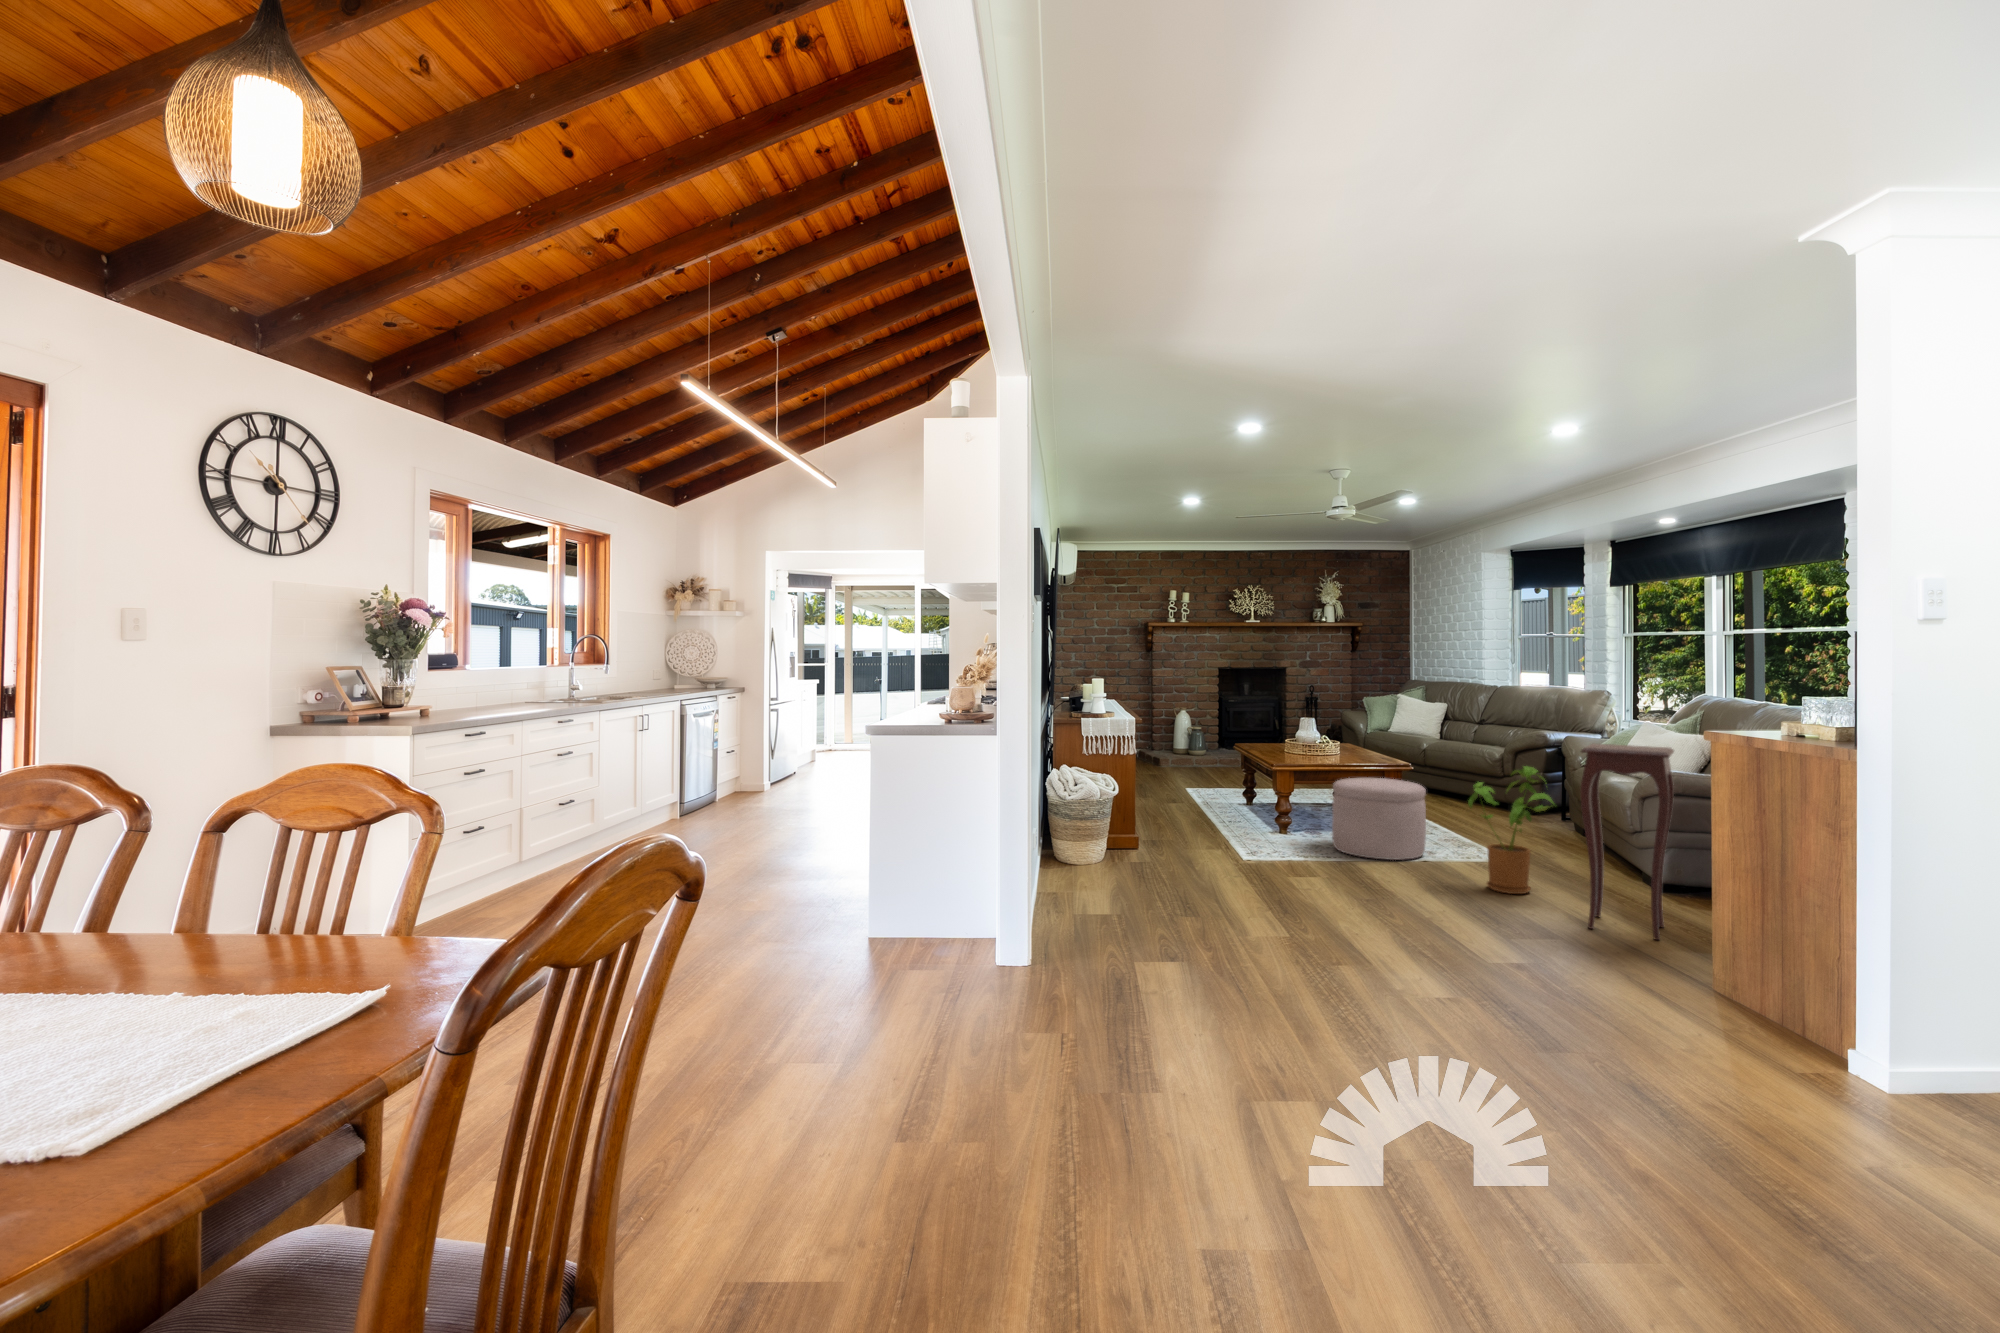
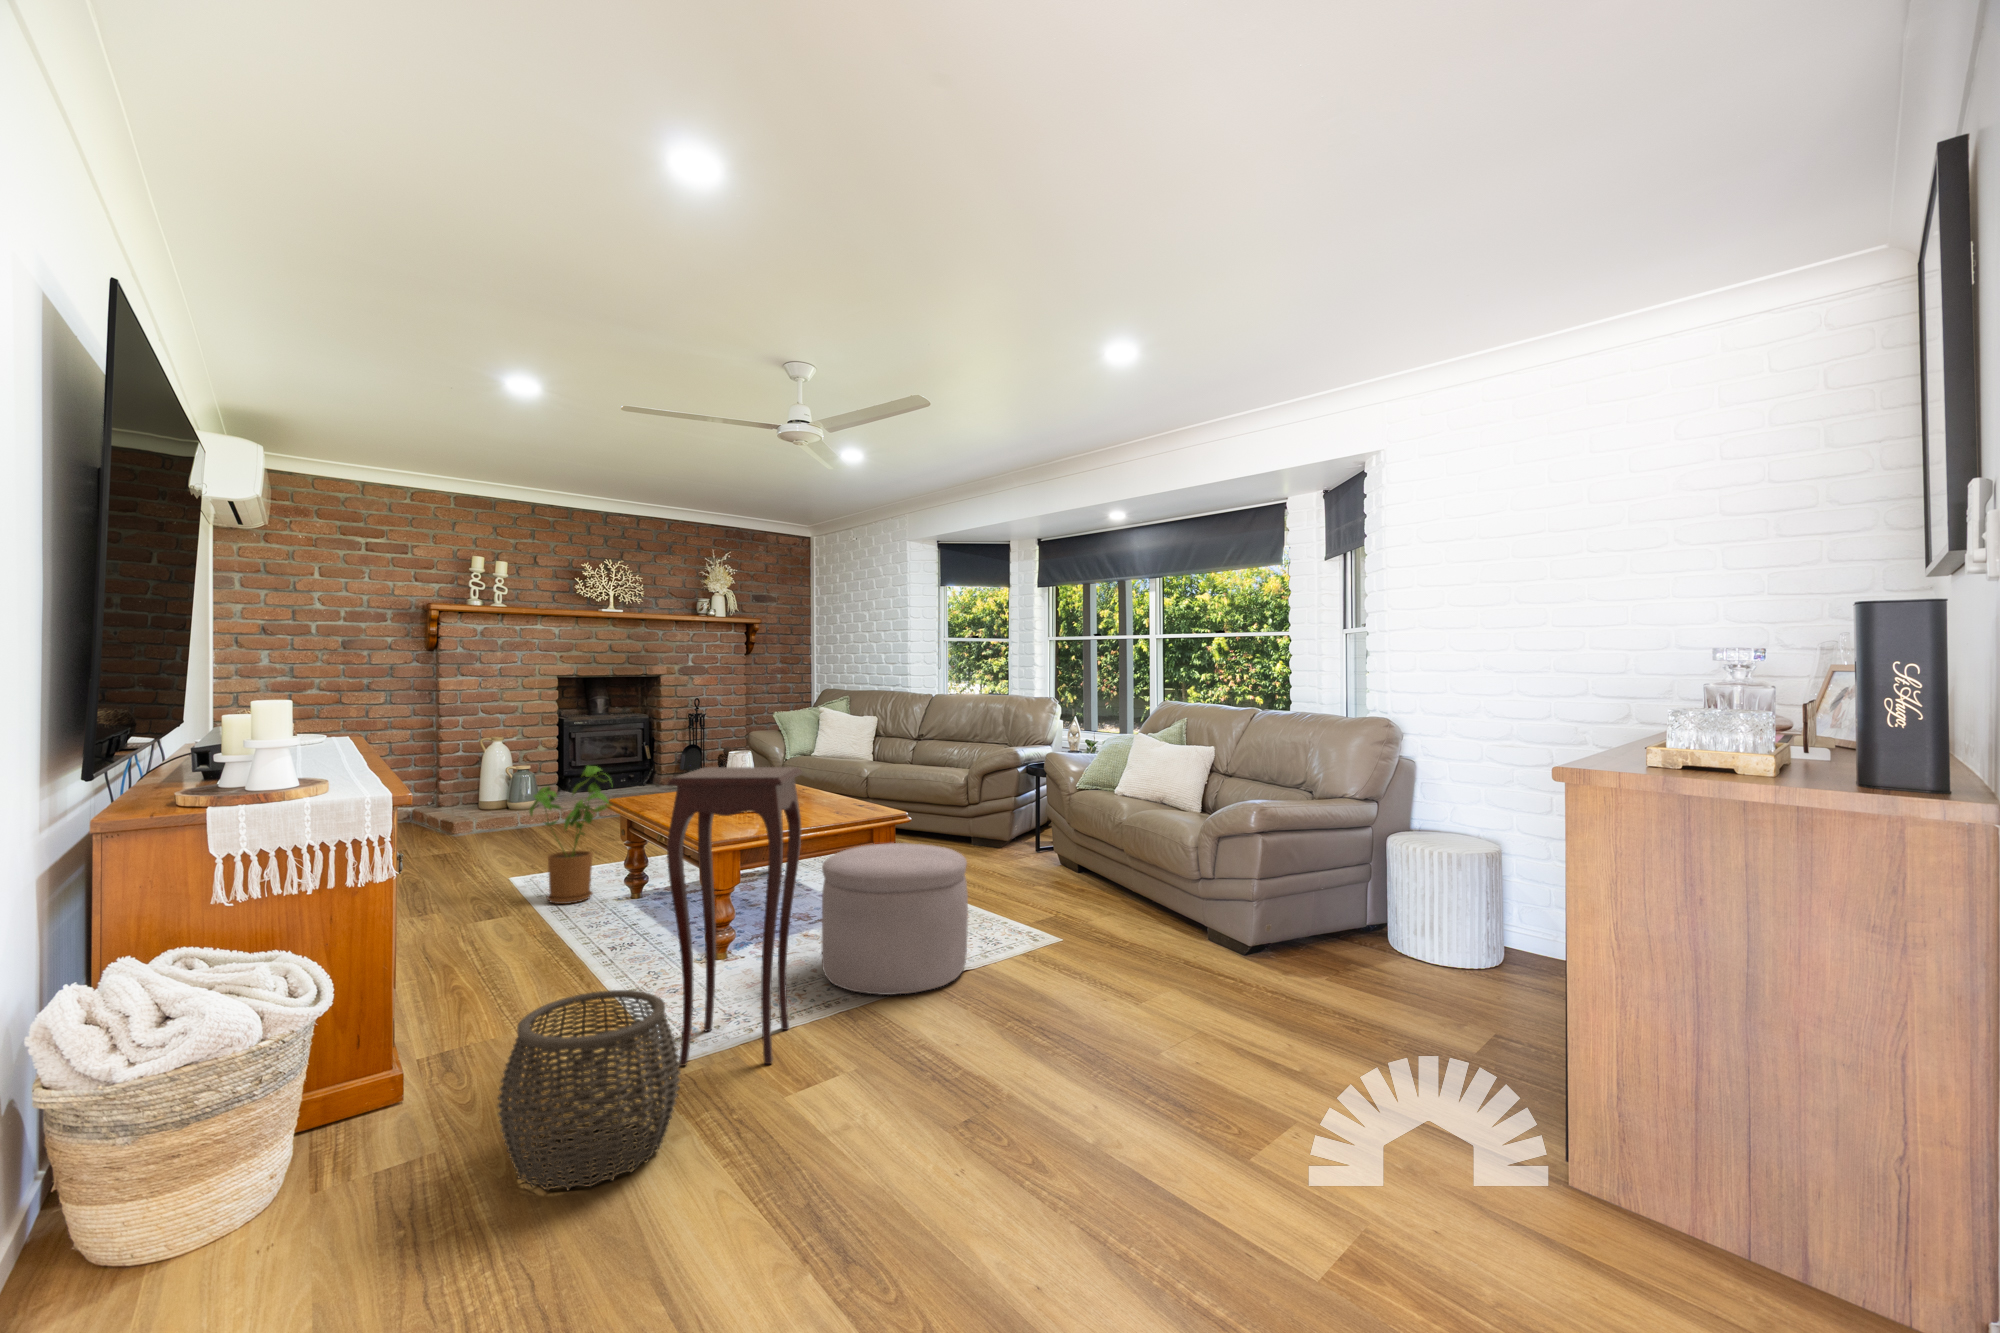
side table: present [1581,743,1674,940] -> present [667,767,802,1066]
house plant: present [1468,766,1554,894] -> present [529,766,611,904]
woven basket: none [1167,811,1235,878] -> present [498,990,681,1190]

